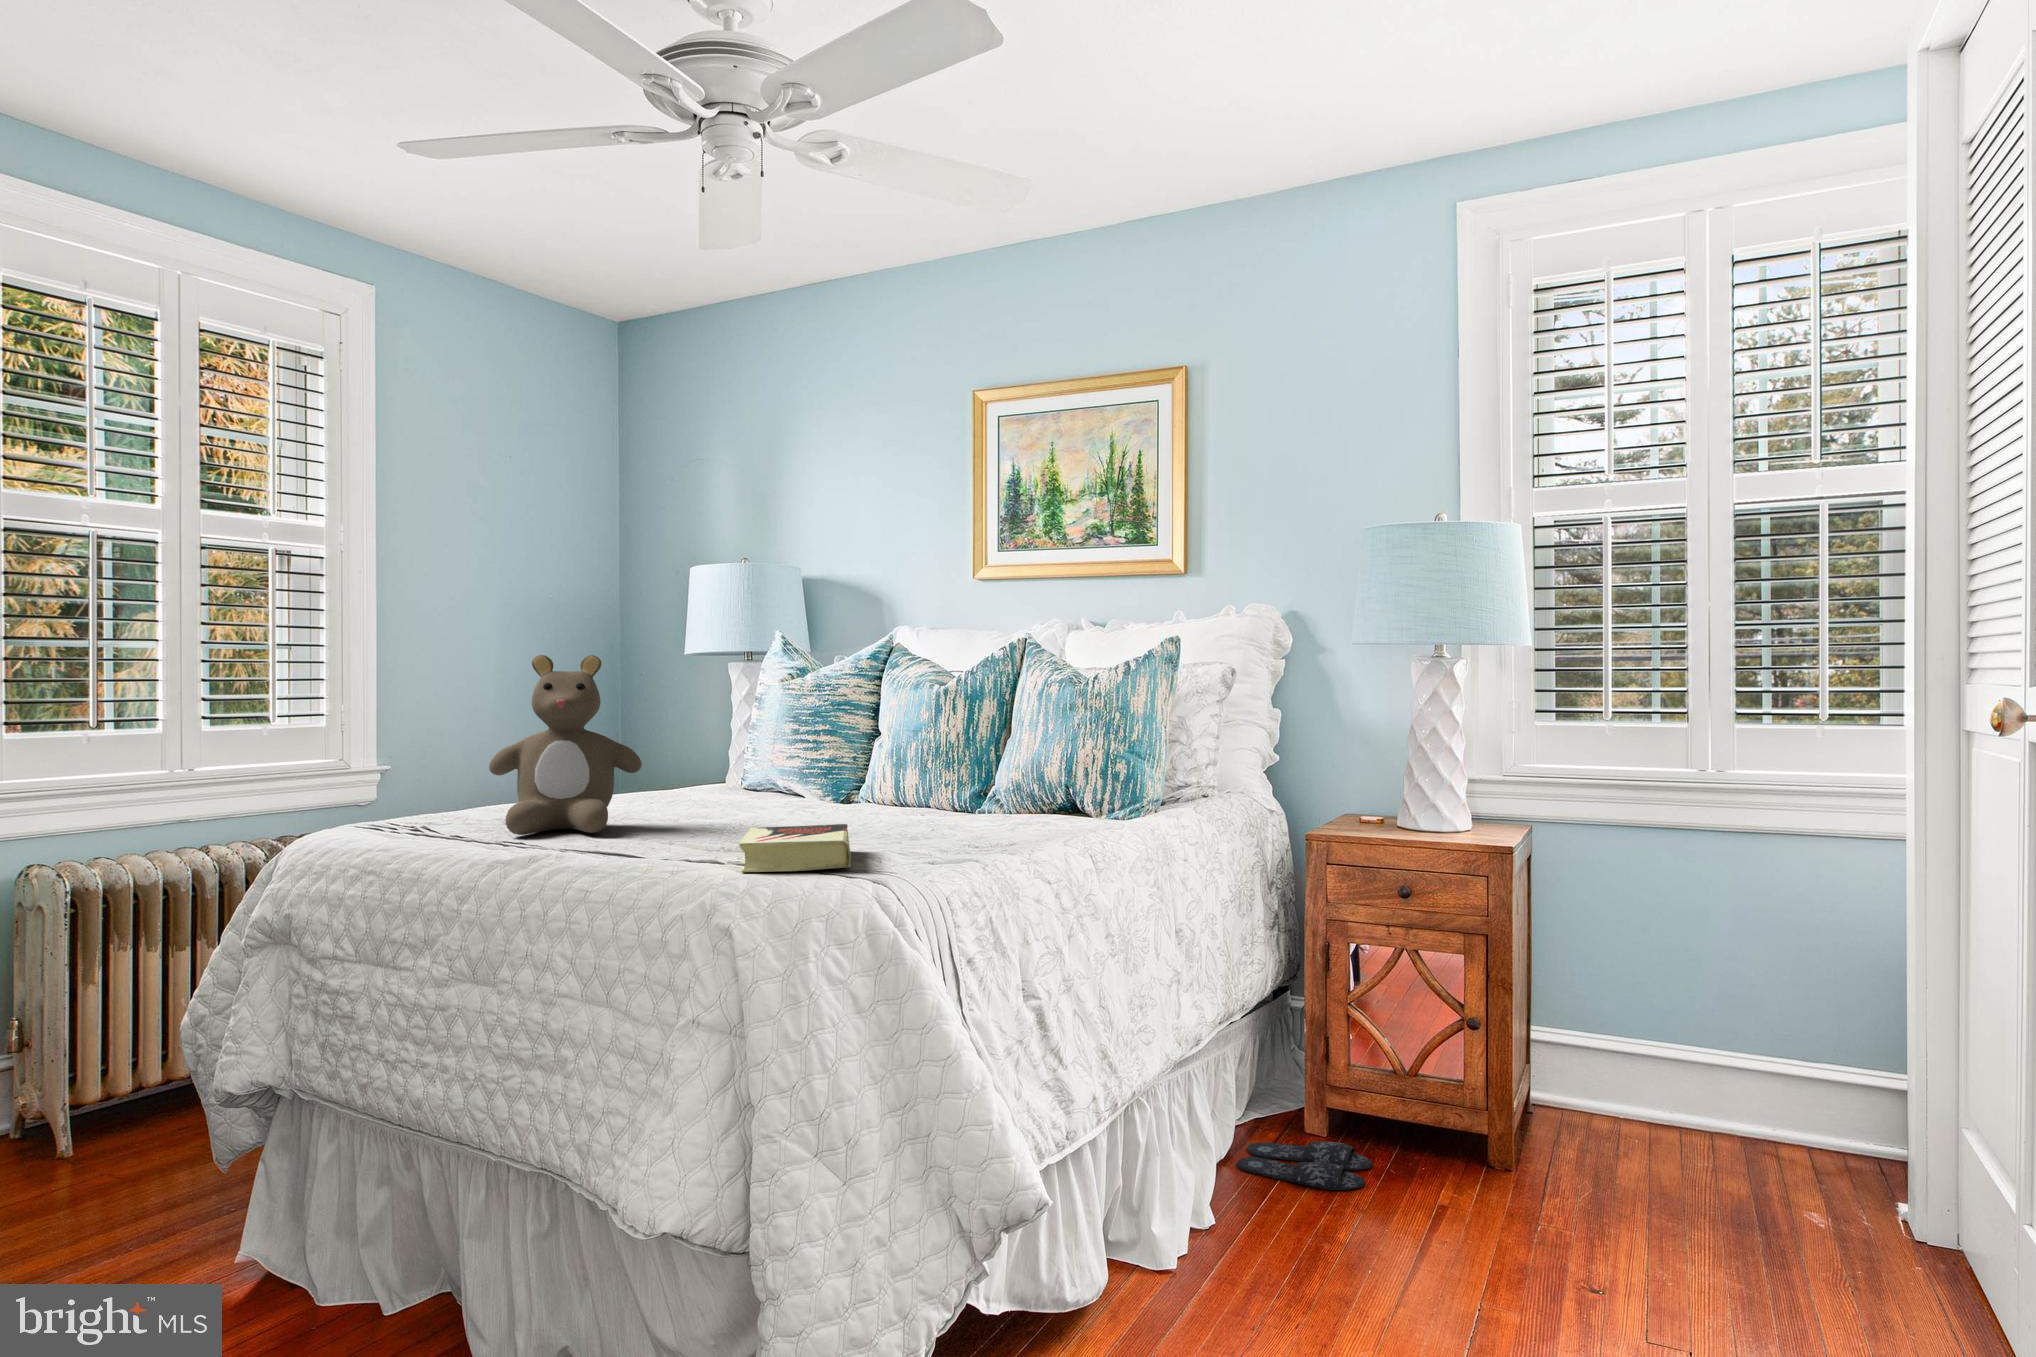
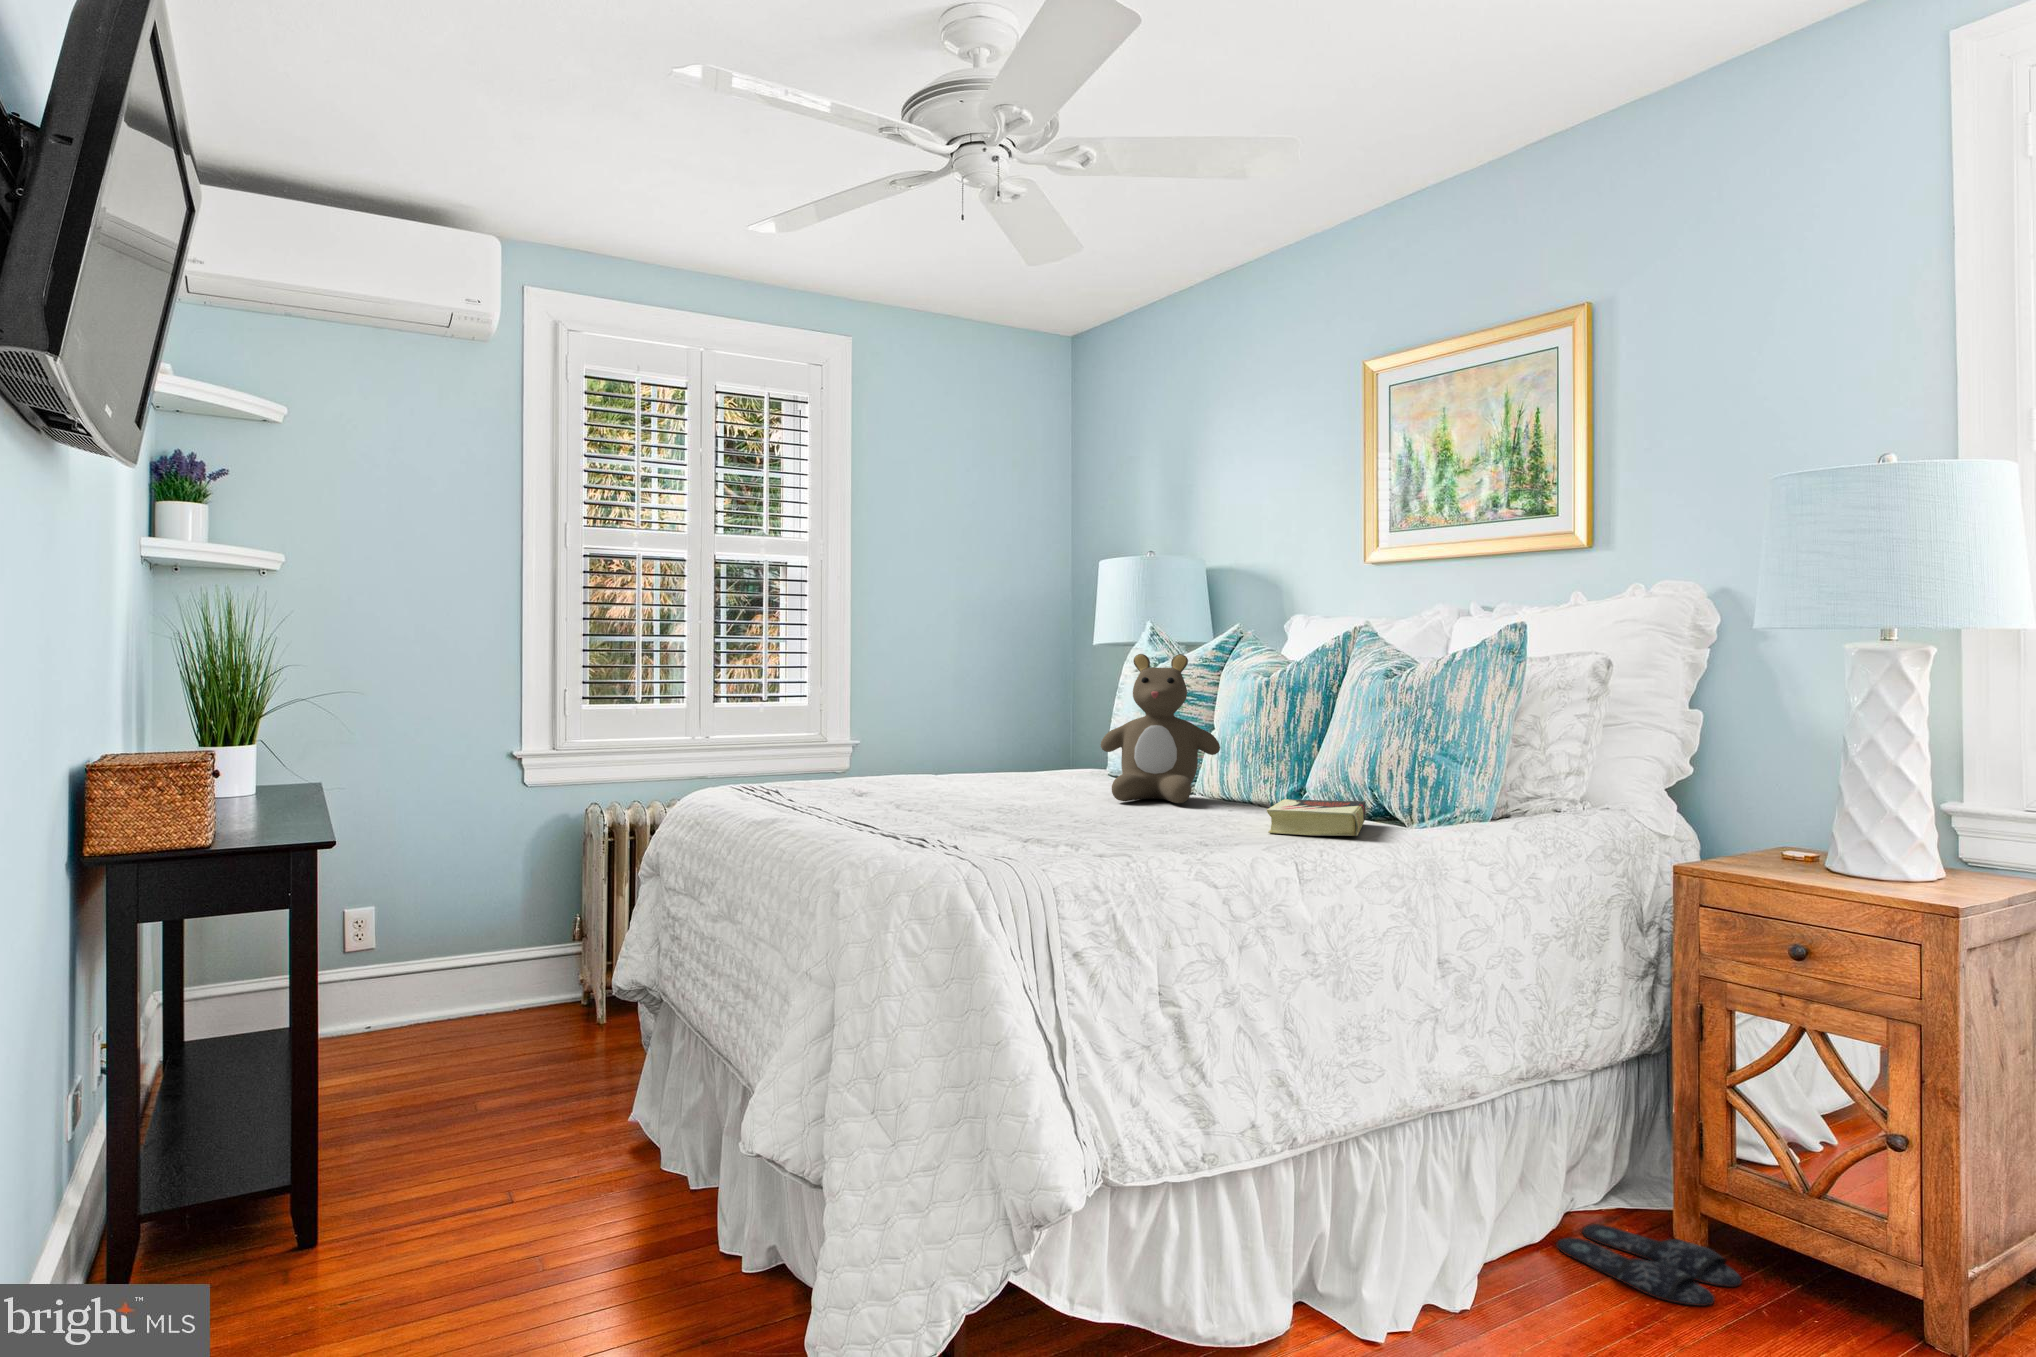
teddy bear: present [489,655,642,835] -> present [1101,654,1220,803]
book: present [739,824,851,872] -> present [1267,799,1366,836]

